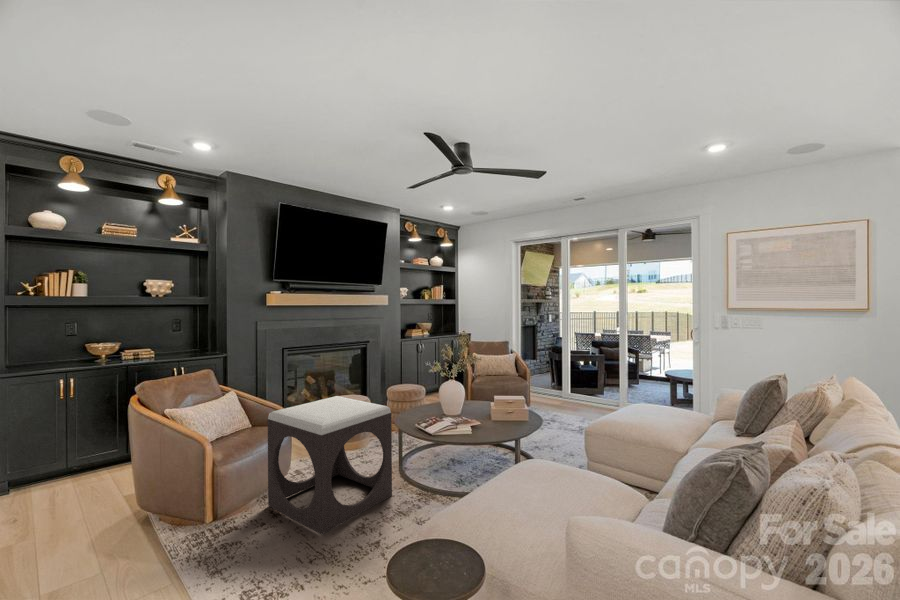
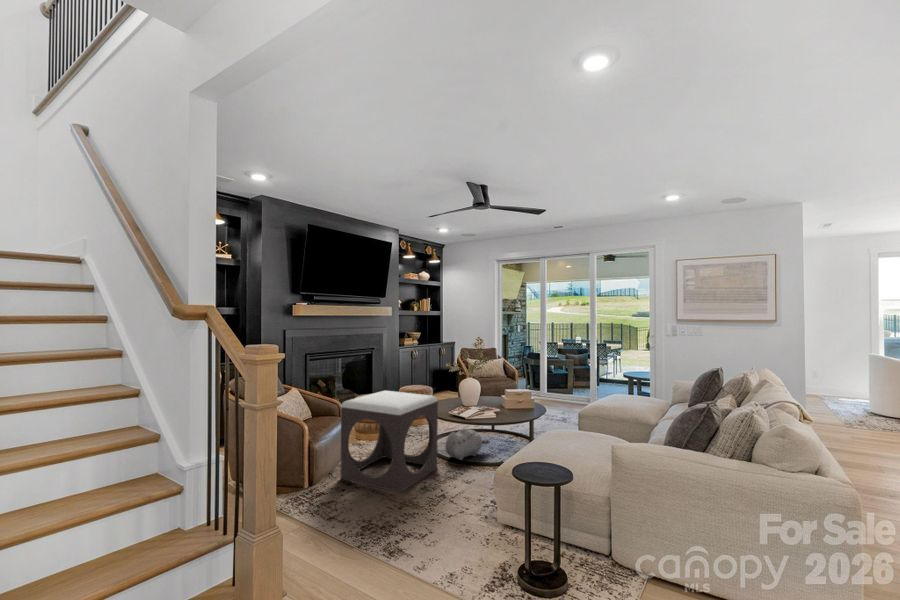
plush toy: none [408,444,467,485] -> present [445,429,489,460]

